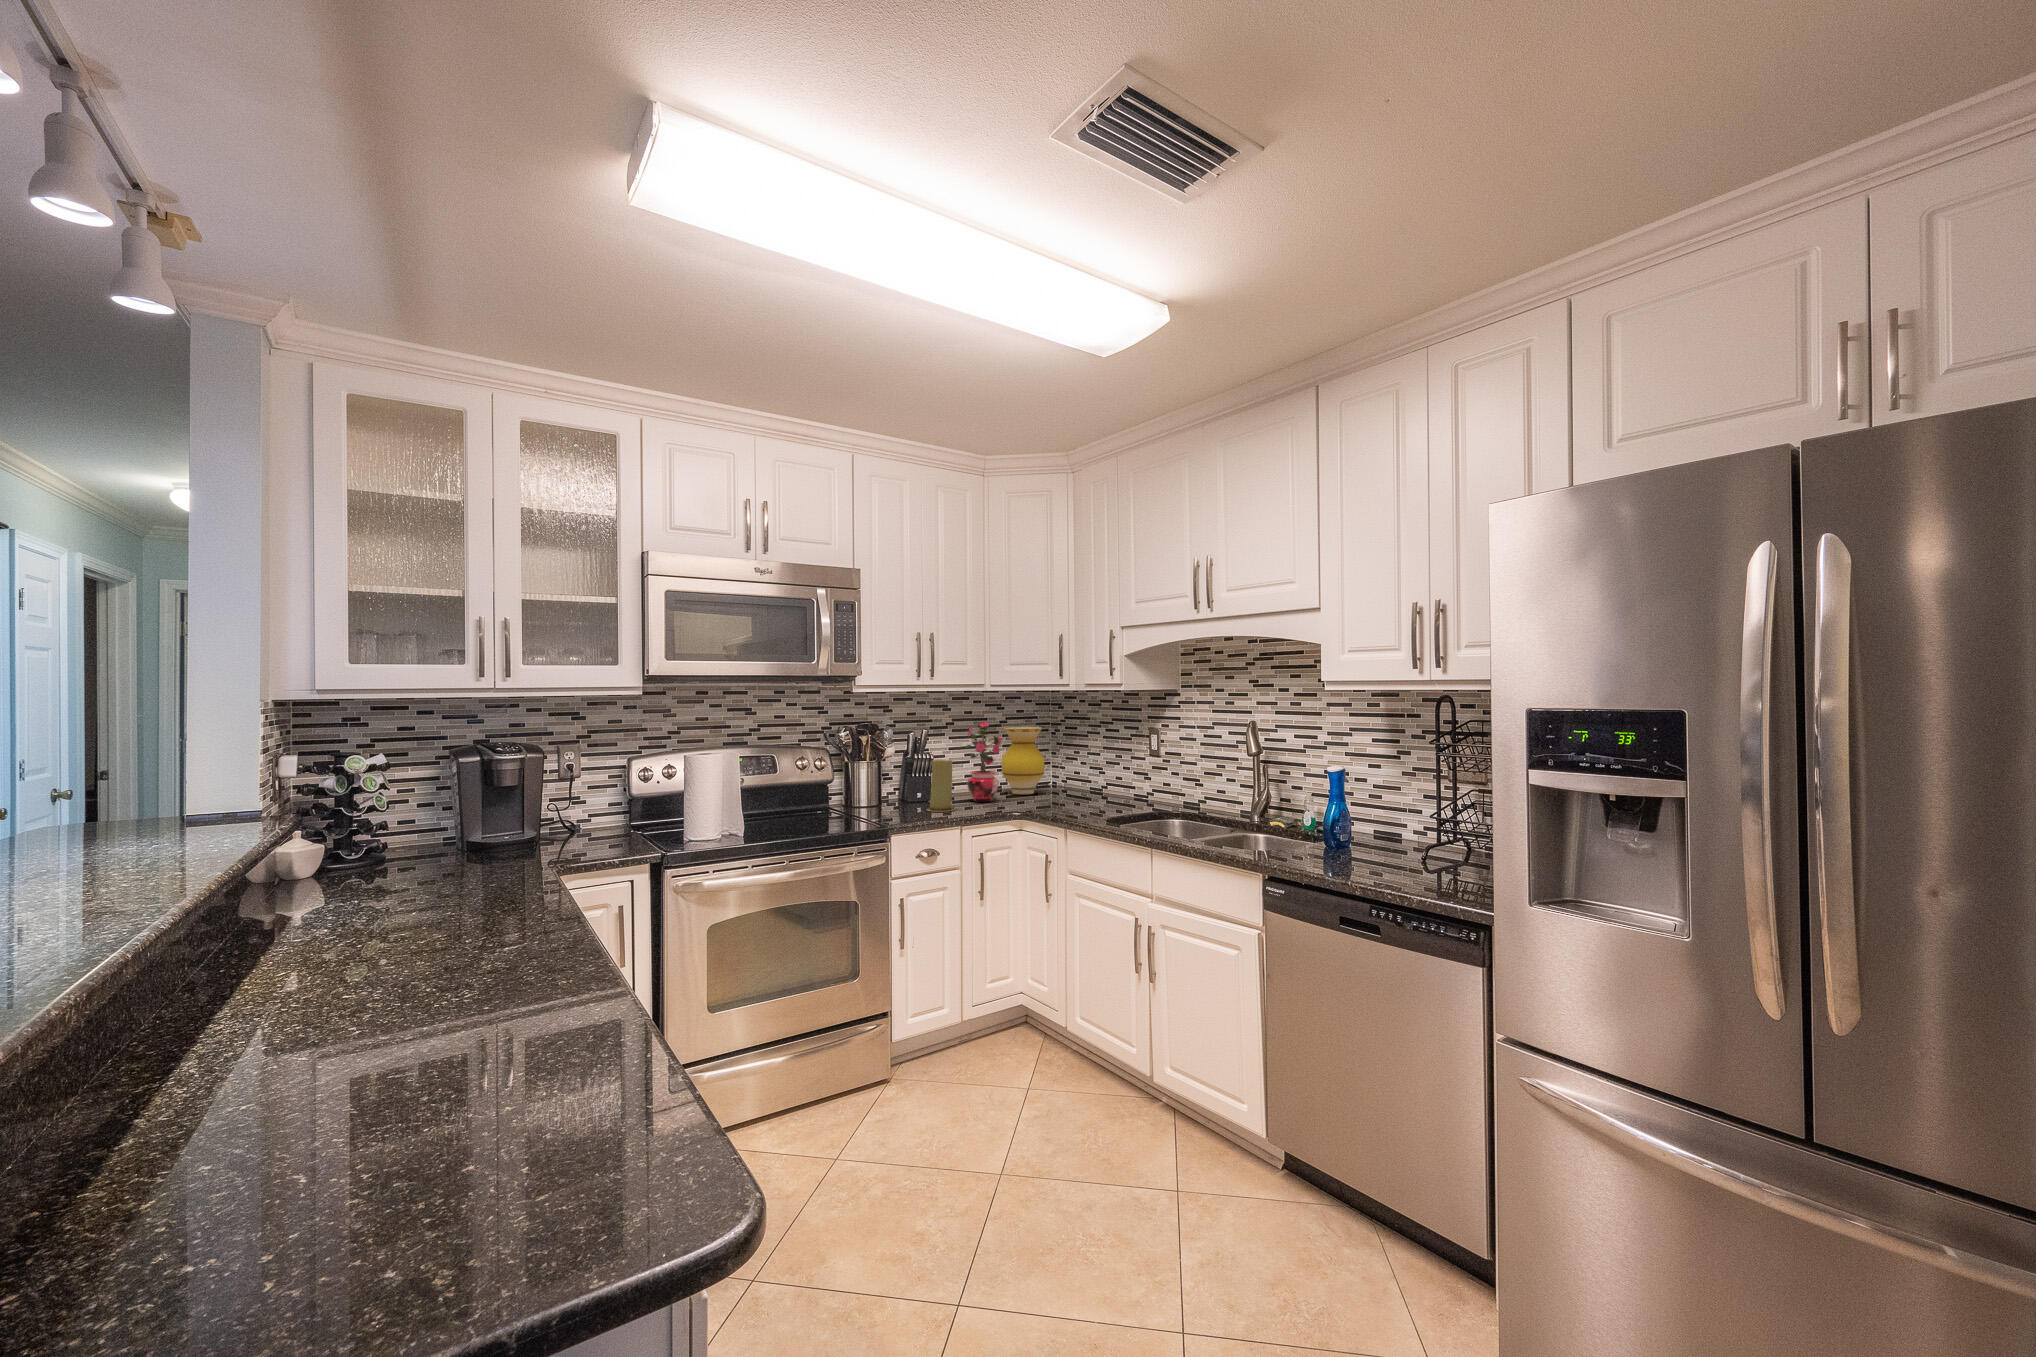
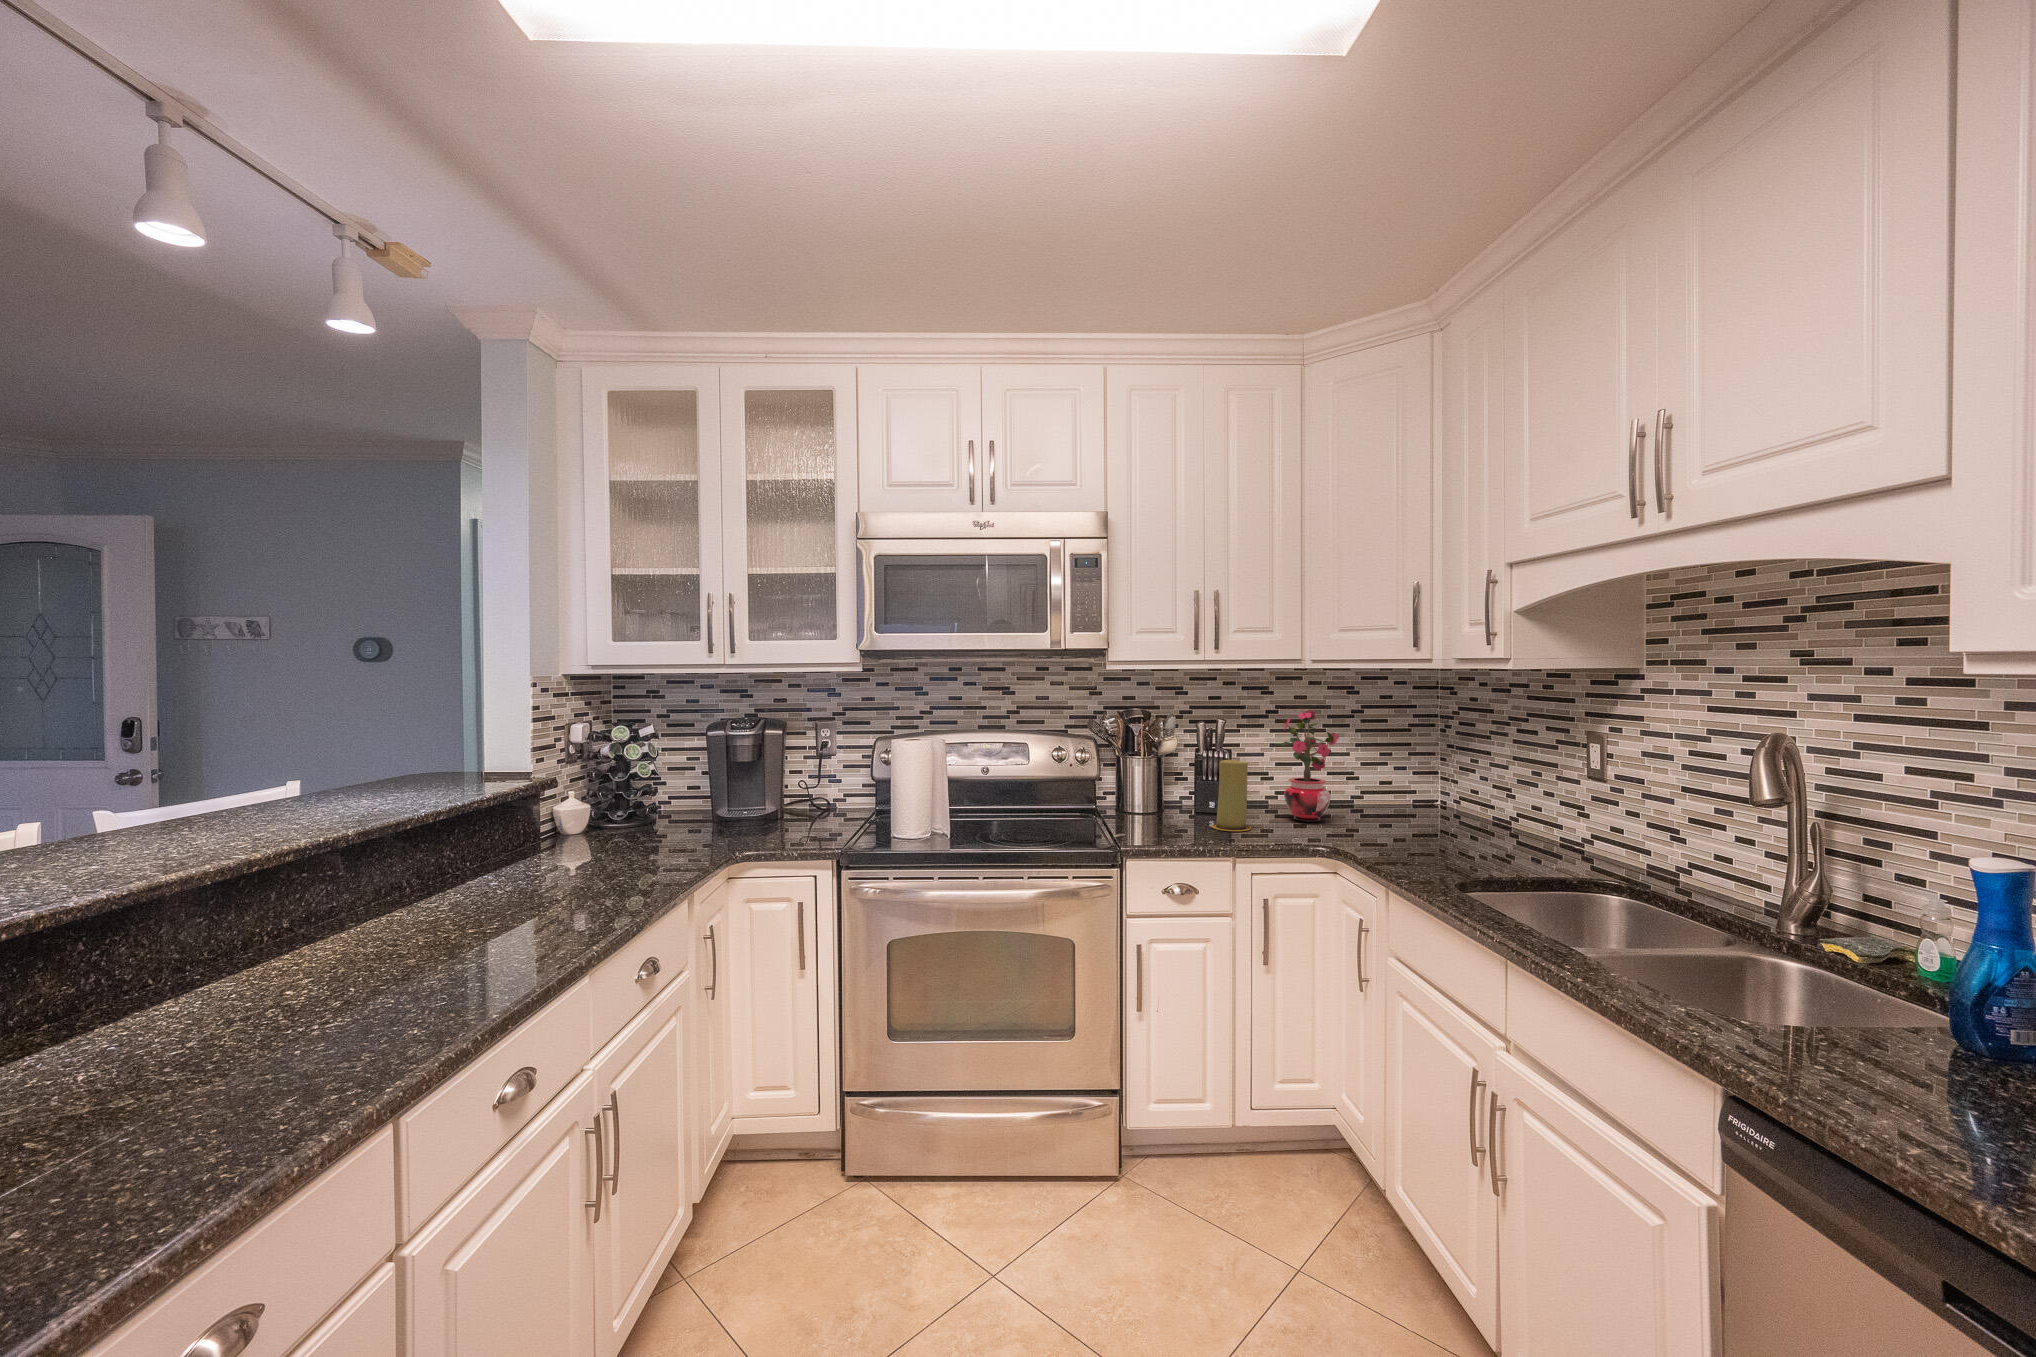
vase: present [1002,727,1044,794] -> none [1350,719,1416,815]

